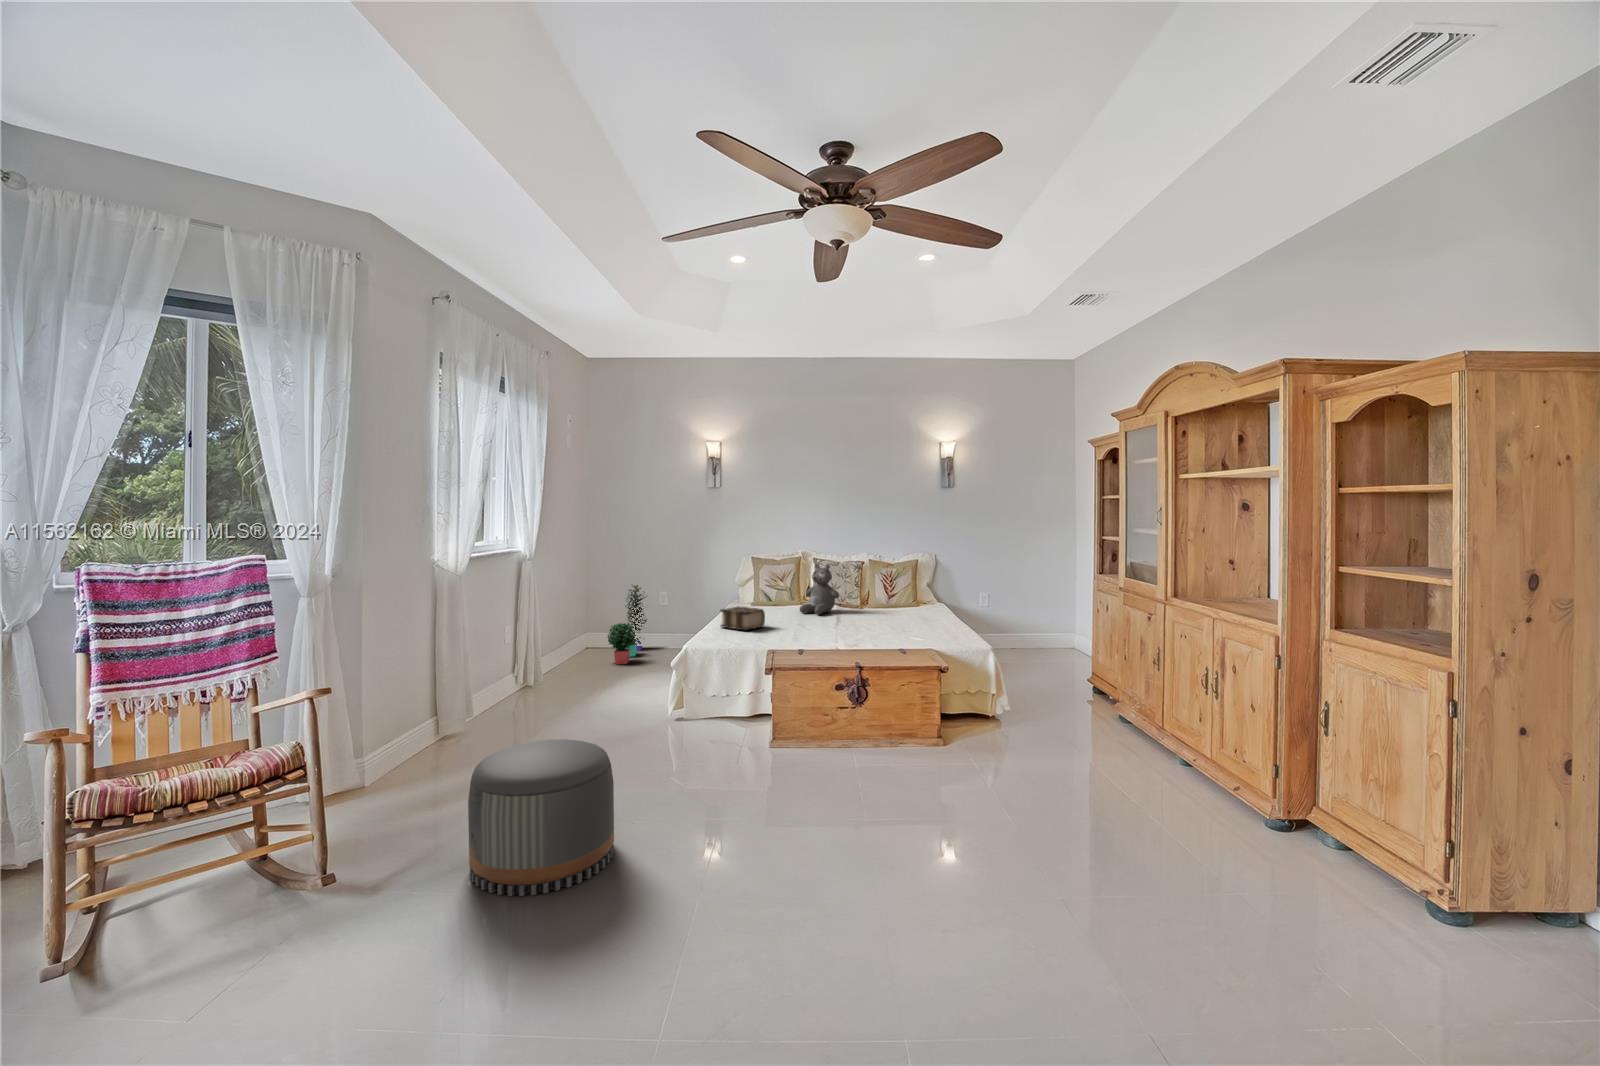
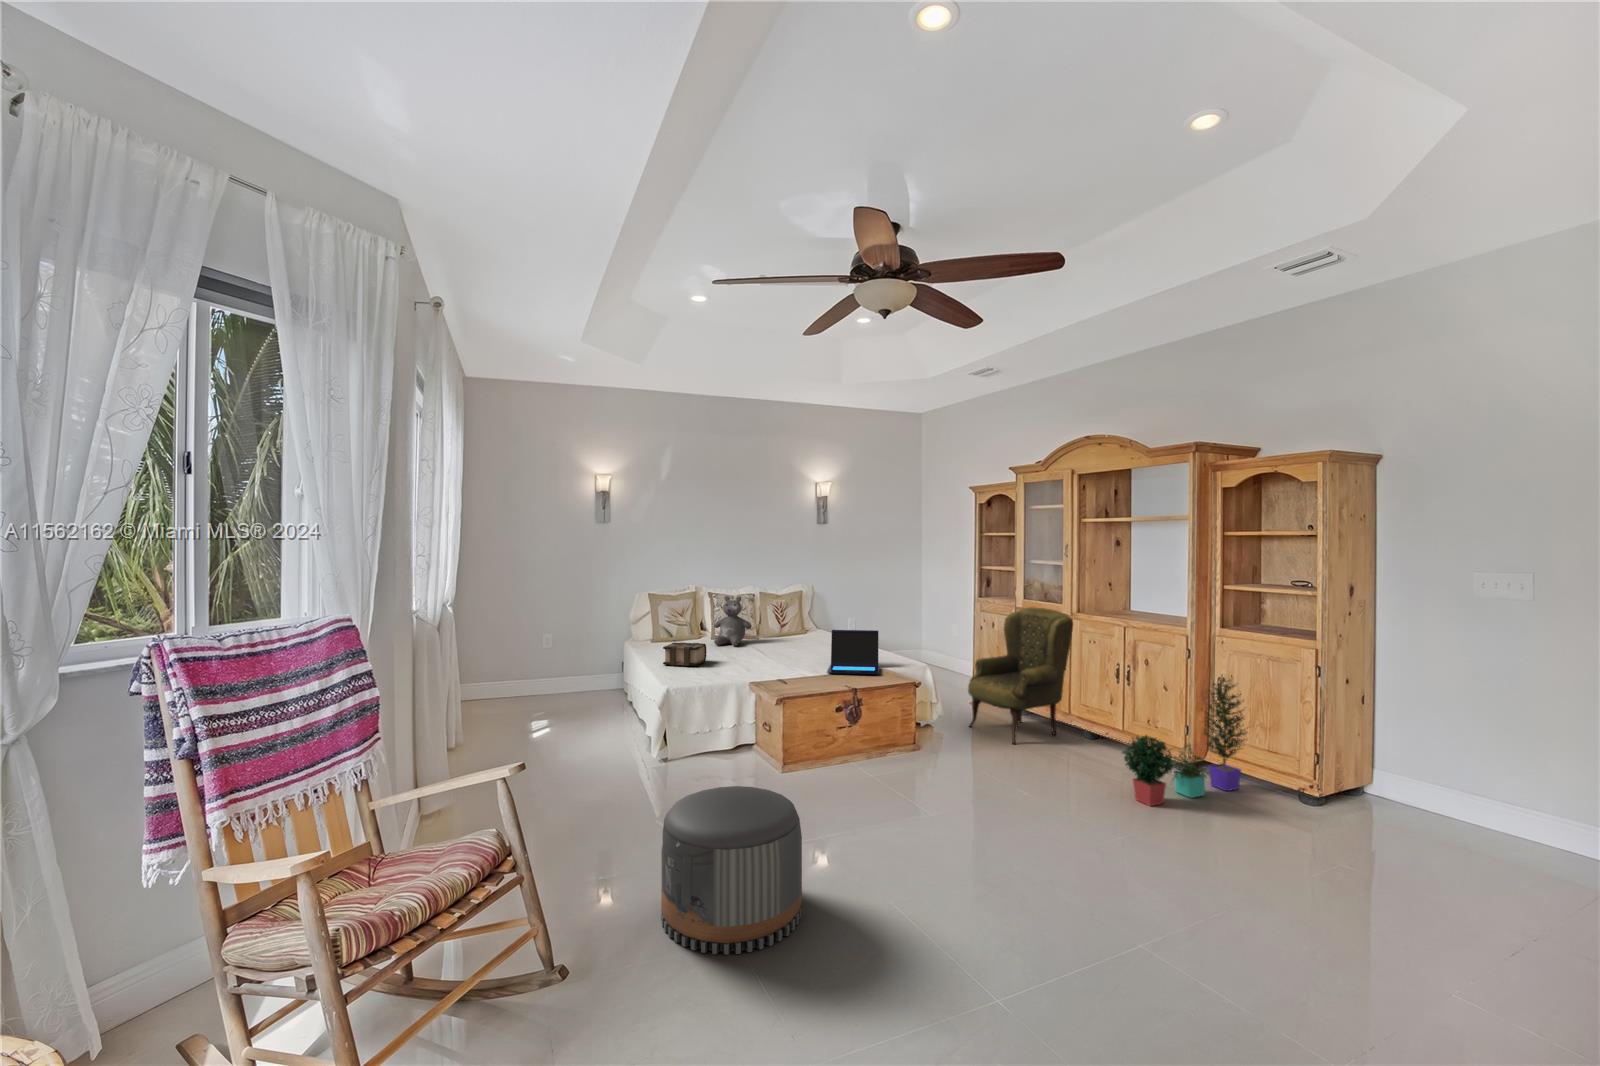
potted plant: present [607,585,647,664] -> present [1122,675,1247,806]
armchair: none [1032,588,1161,754] -> present [968,607,1073,744]
laptop: none [859,603,932,654] -> present [827,630,879,675]

